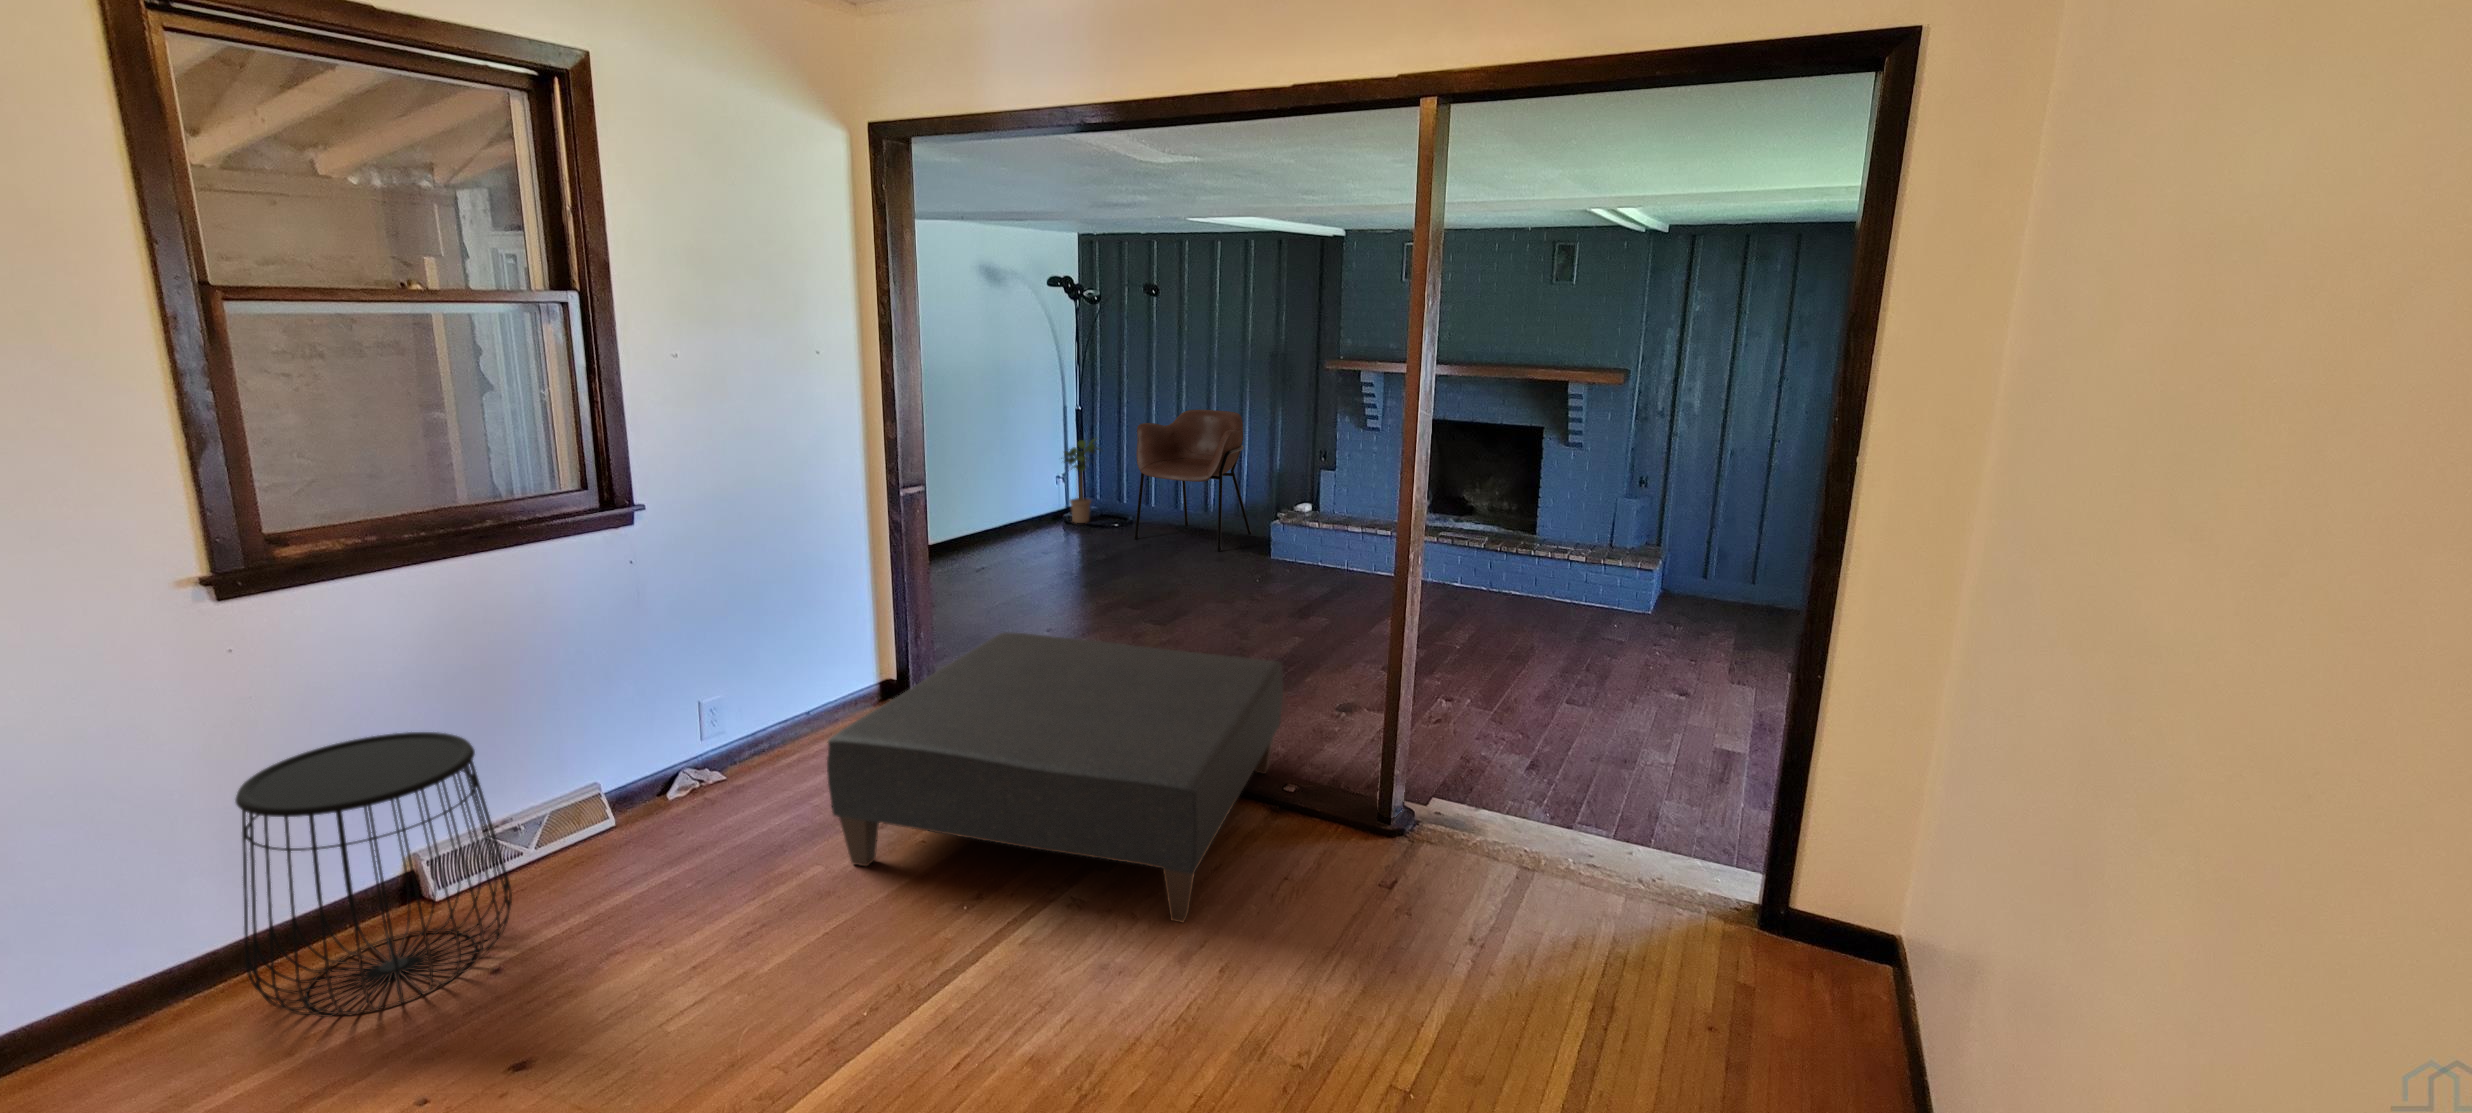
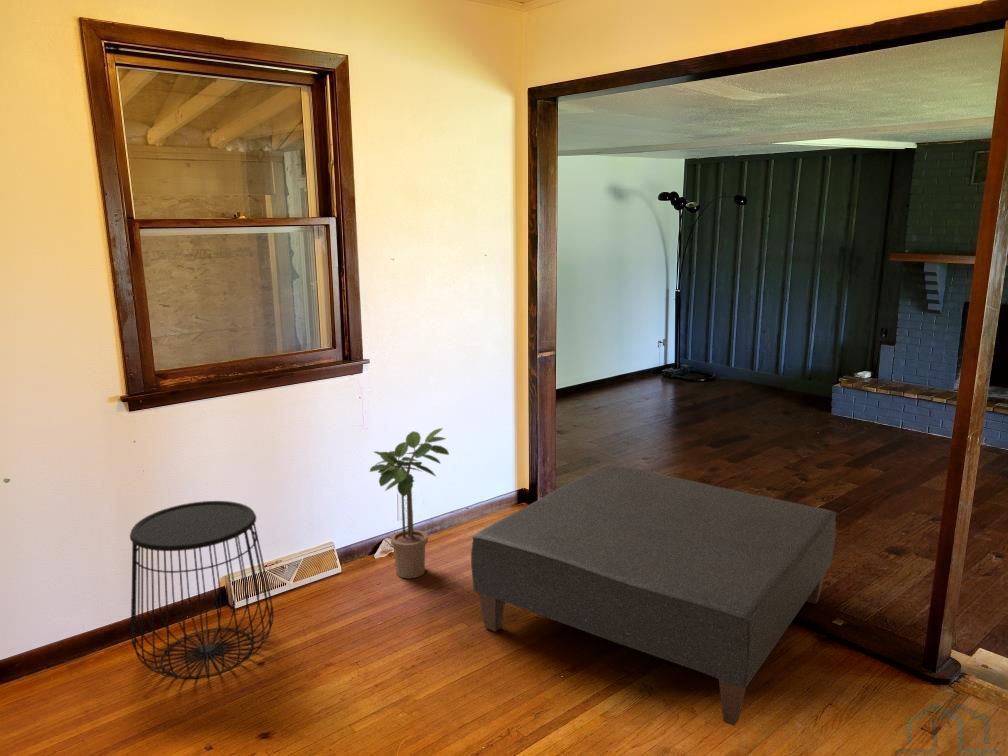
armchair: present [1134,410,1252,551] -> none [717,292,816,406]
potted plant: present [1061,439,1100,523] -> present [370,428,449,578]

